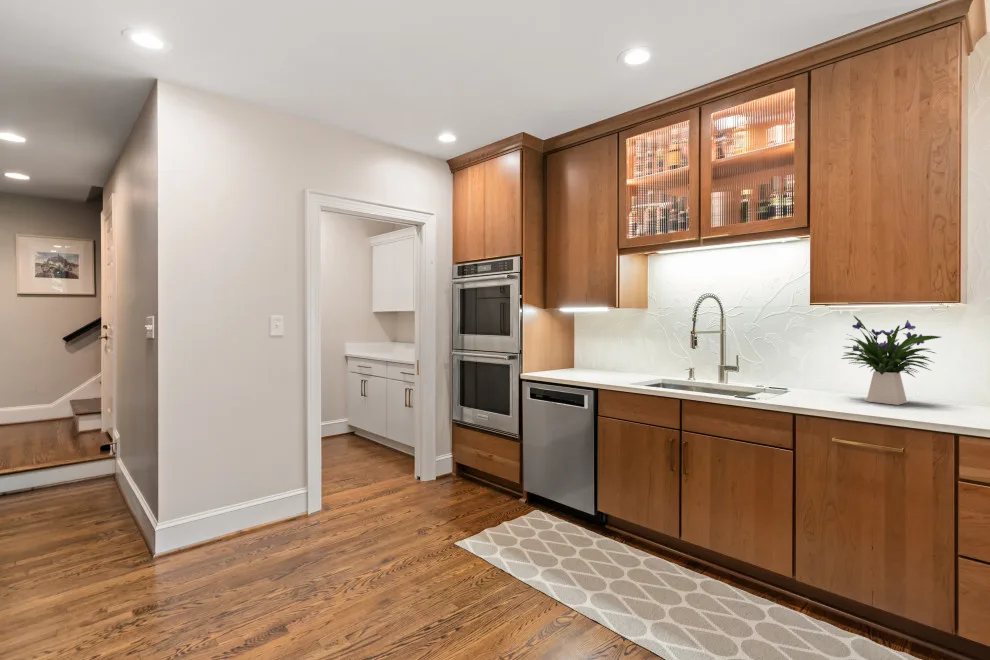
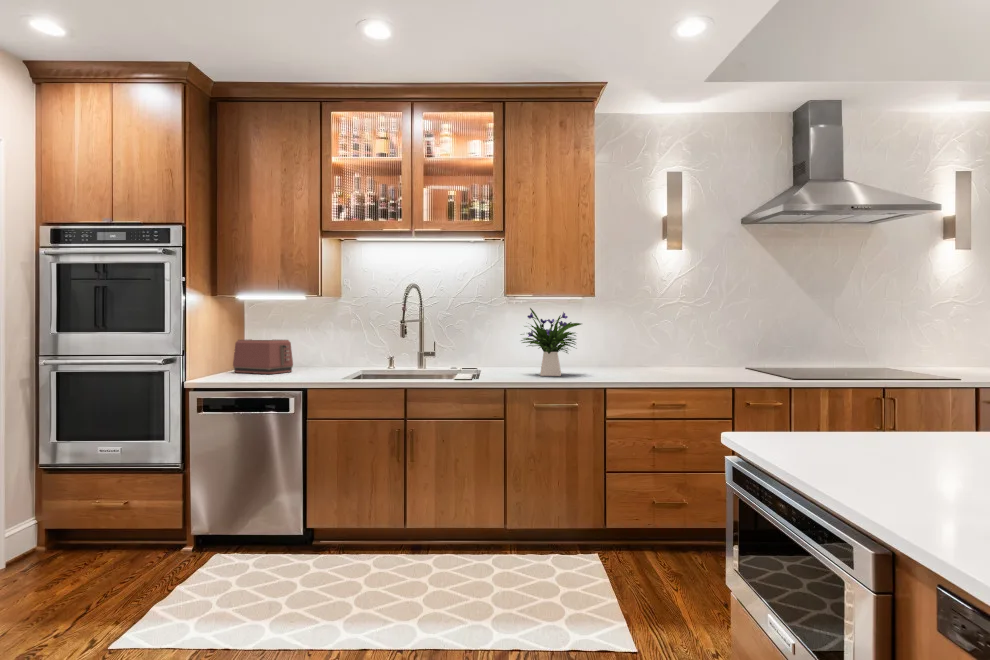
toaster: none [563,343,607,374] -> present [233,339,293,374]

